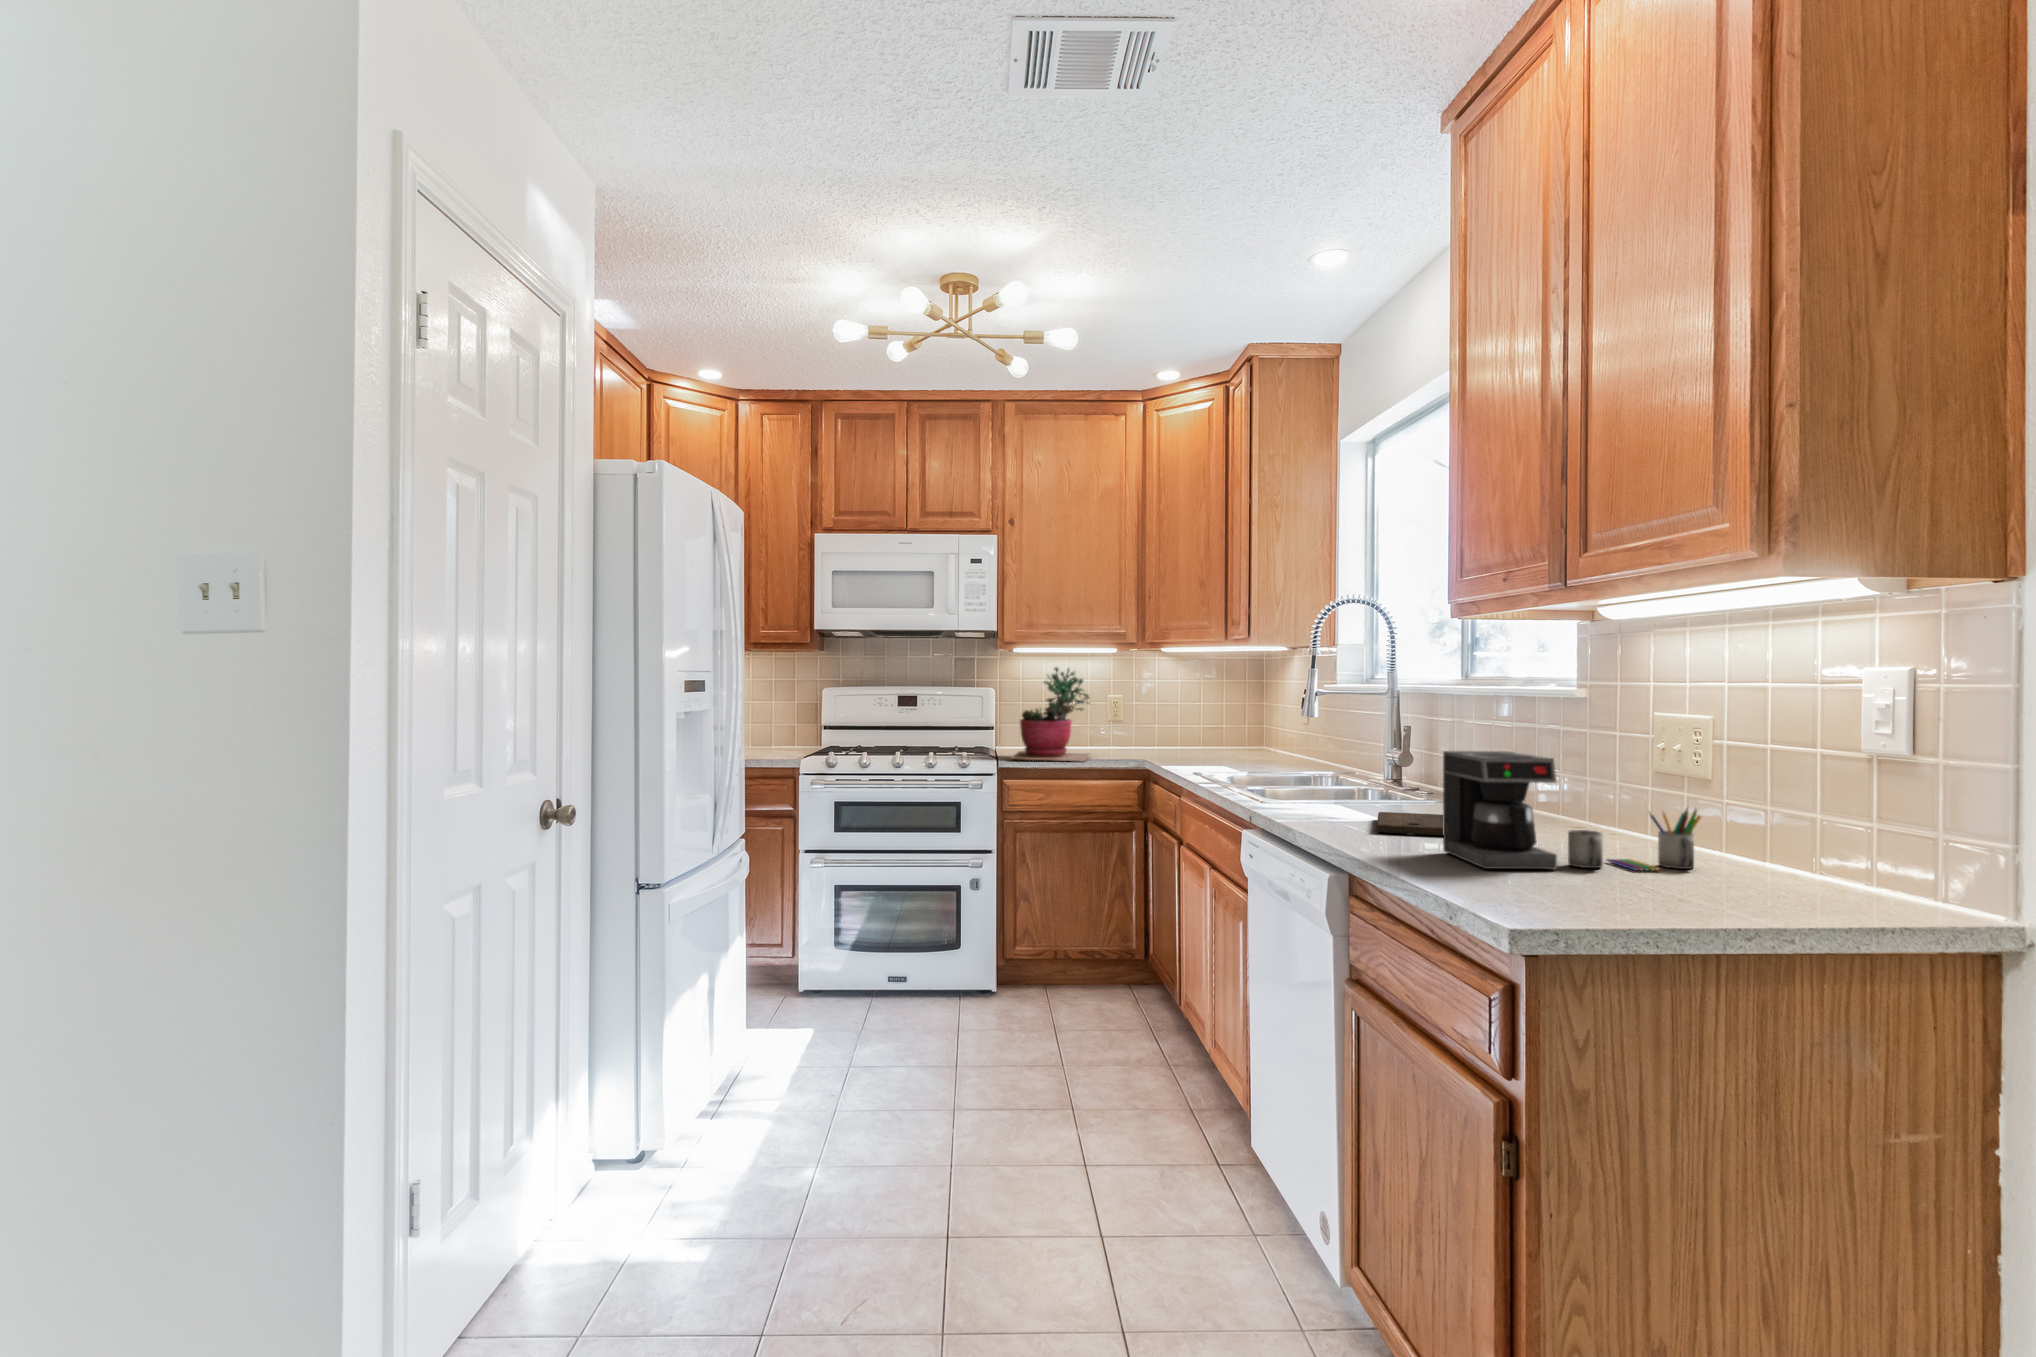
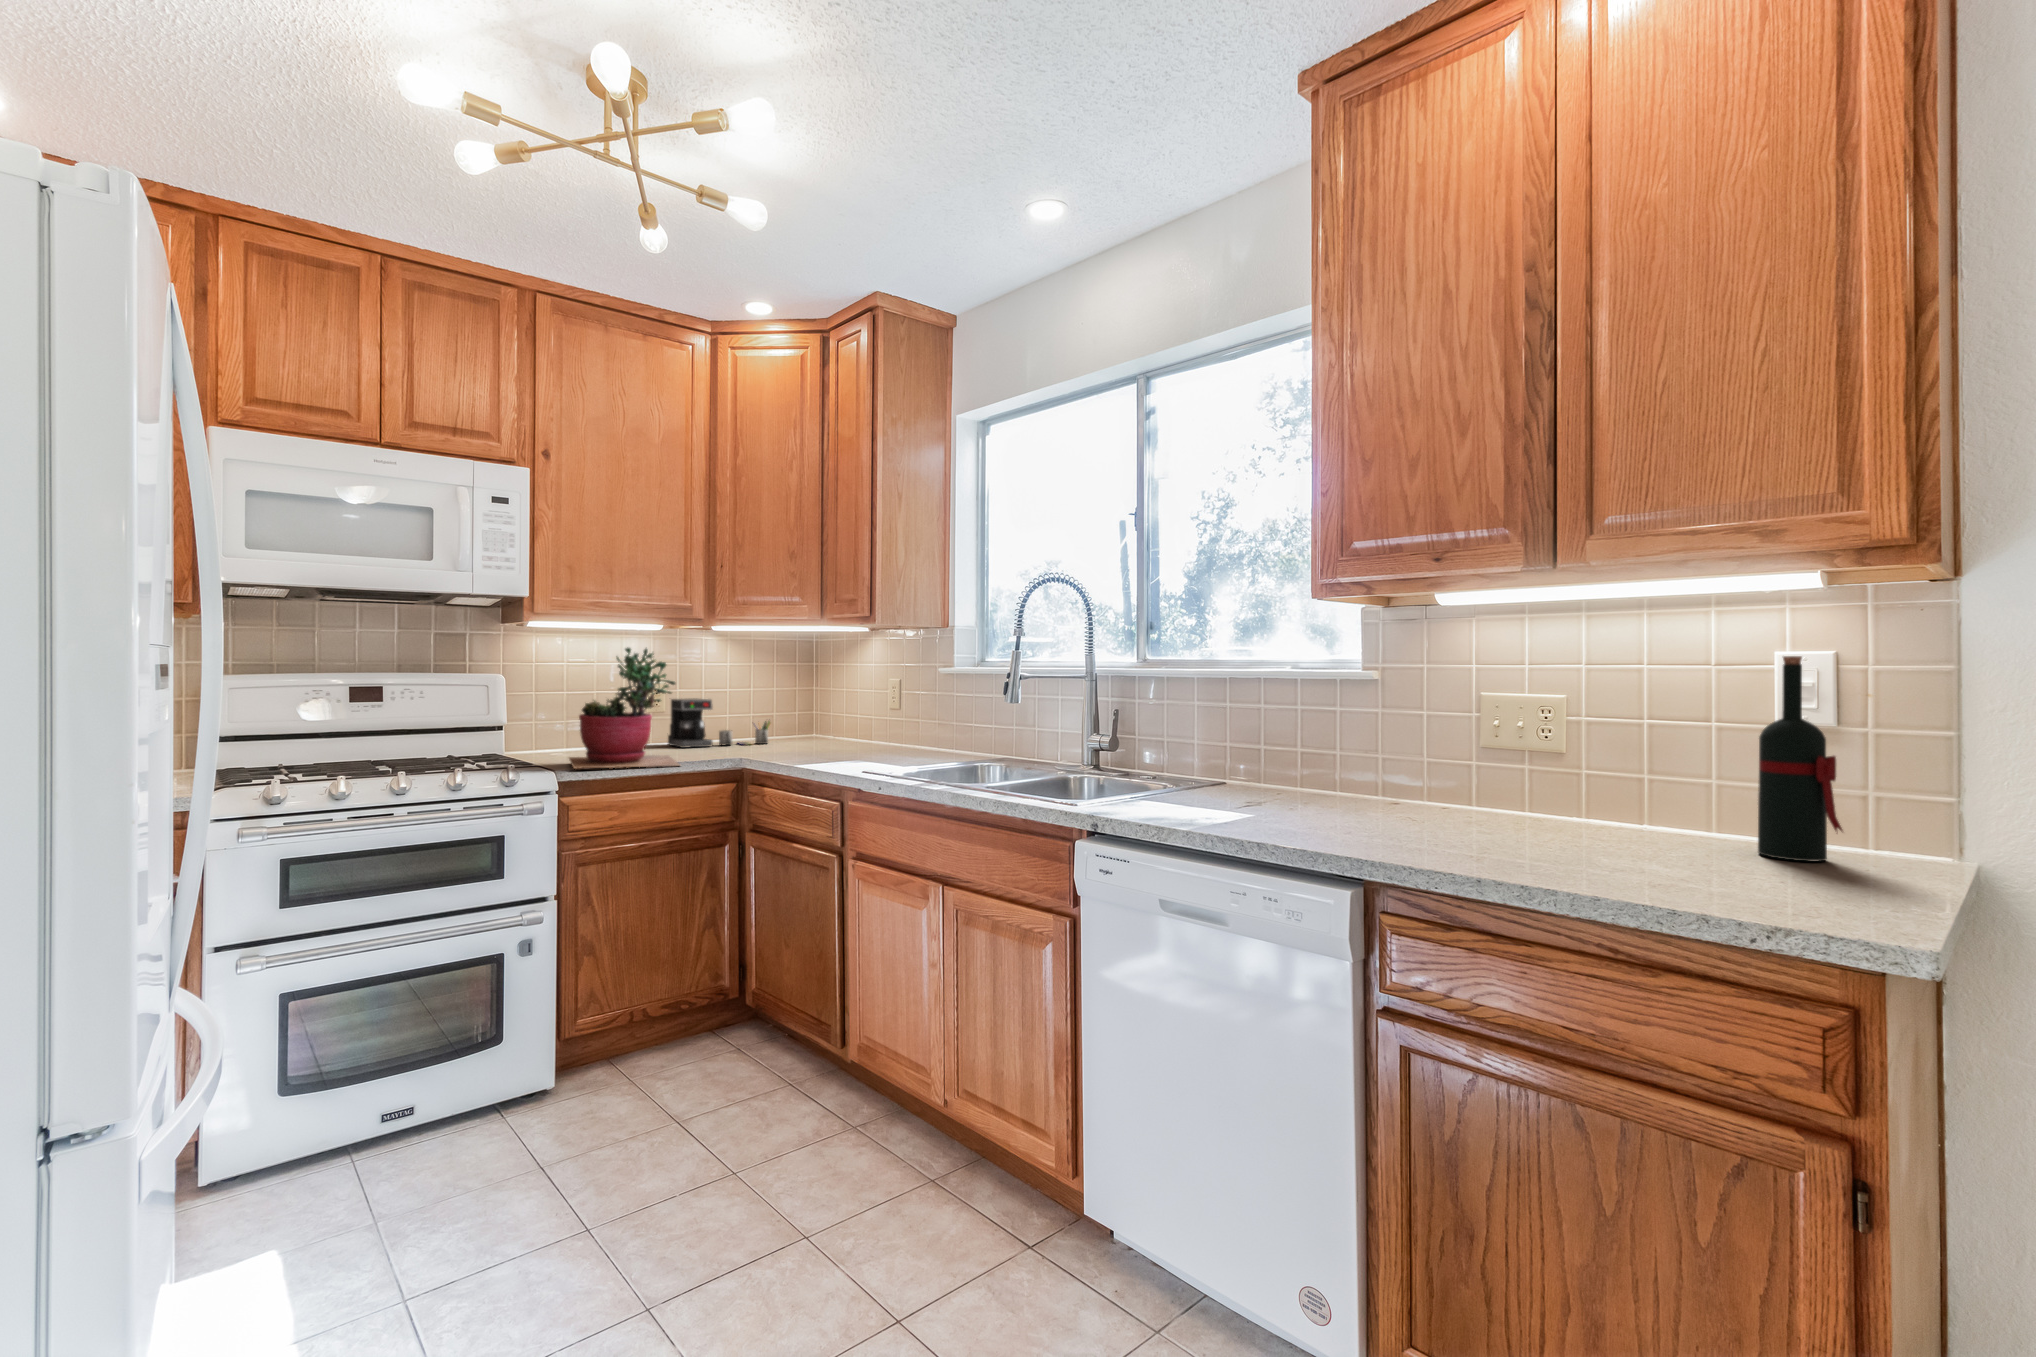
wine bottle: none [1784,675,1857,904] -> present [1758,656,1843,861]
coffee maker: present [1443,751,1701,871] -> present [668,699,770,748]
cutting board: present [1377,812,1443,835] -> none [1231,803,1359,830]

